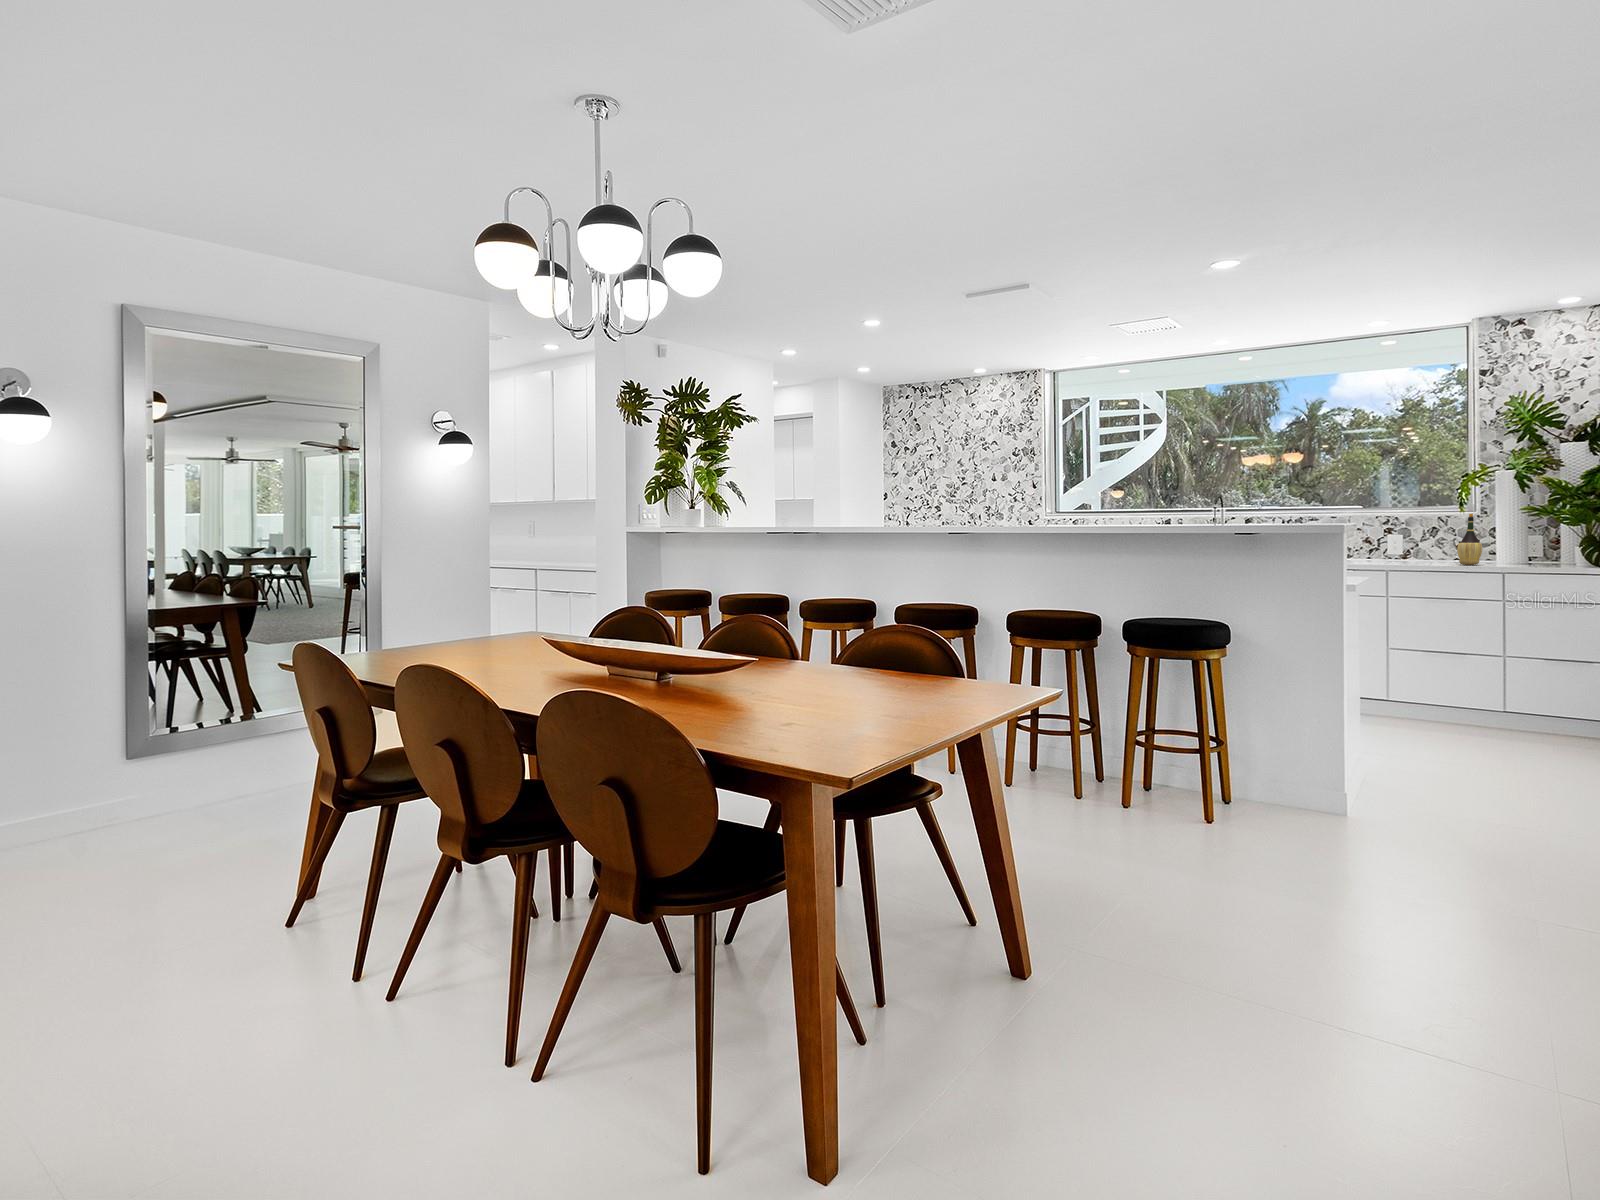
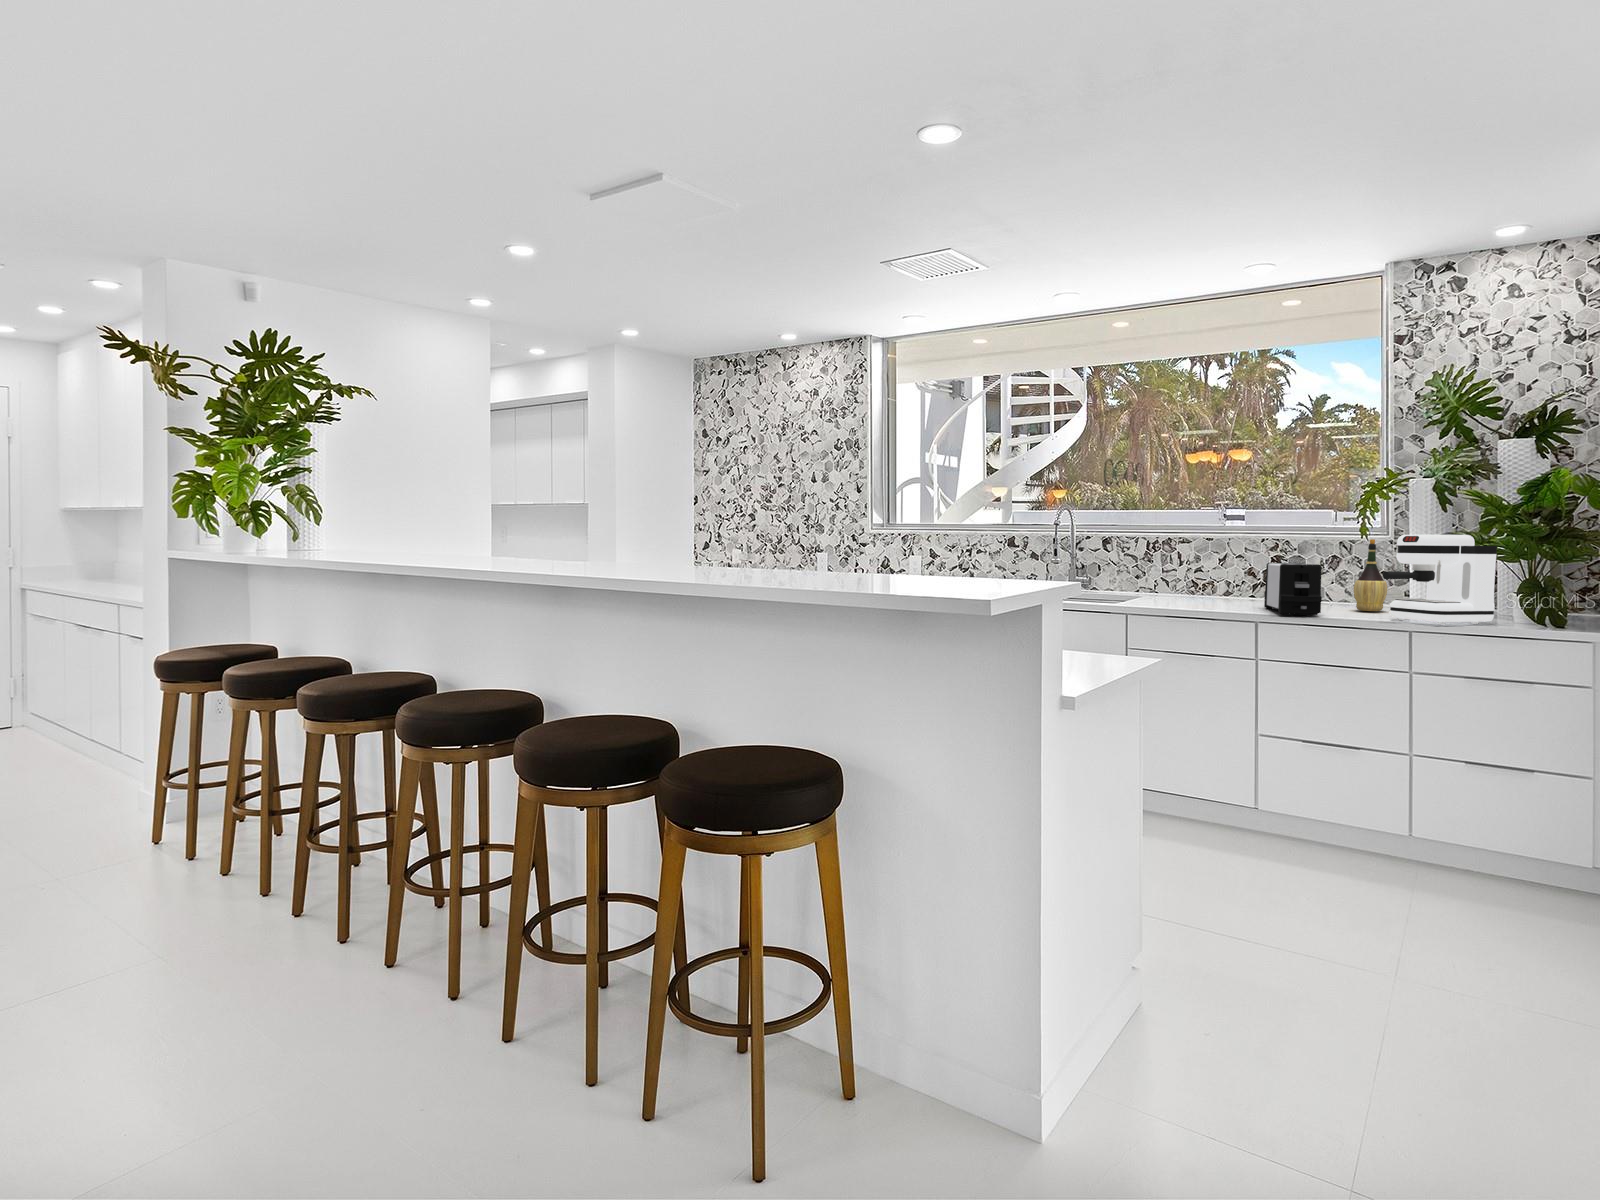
coffee maker: none [1487,508,1567,568] -> present [1383,535,1497,624]
toaster: none [1390,531,1439,566] -> present [1264,563,1322,615]

